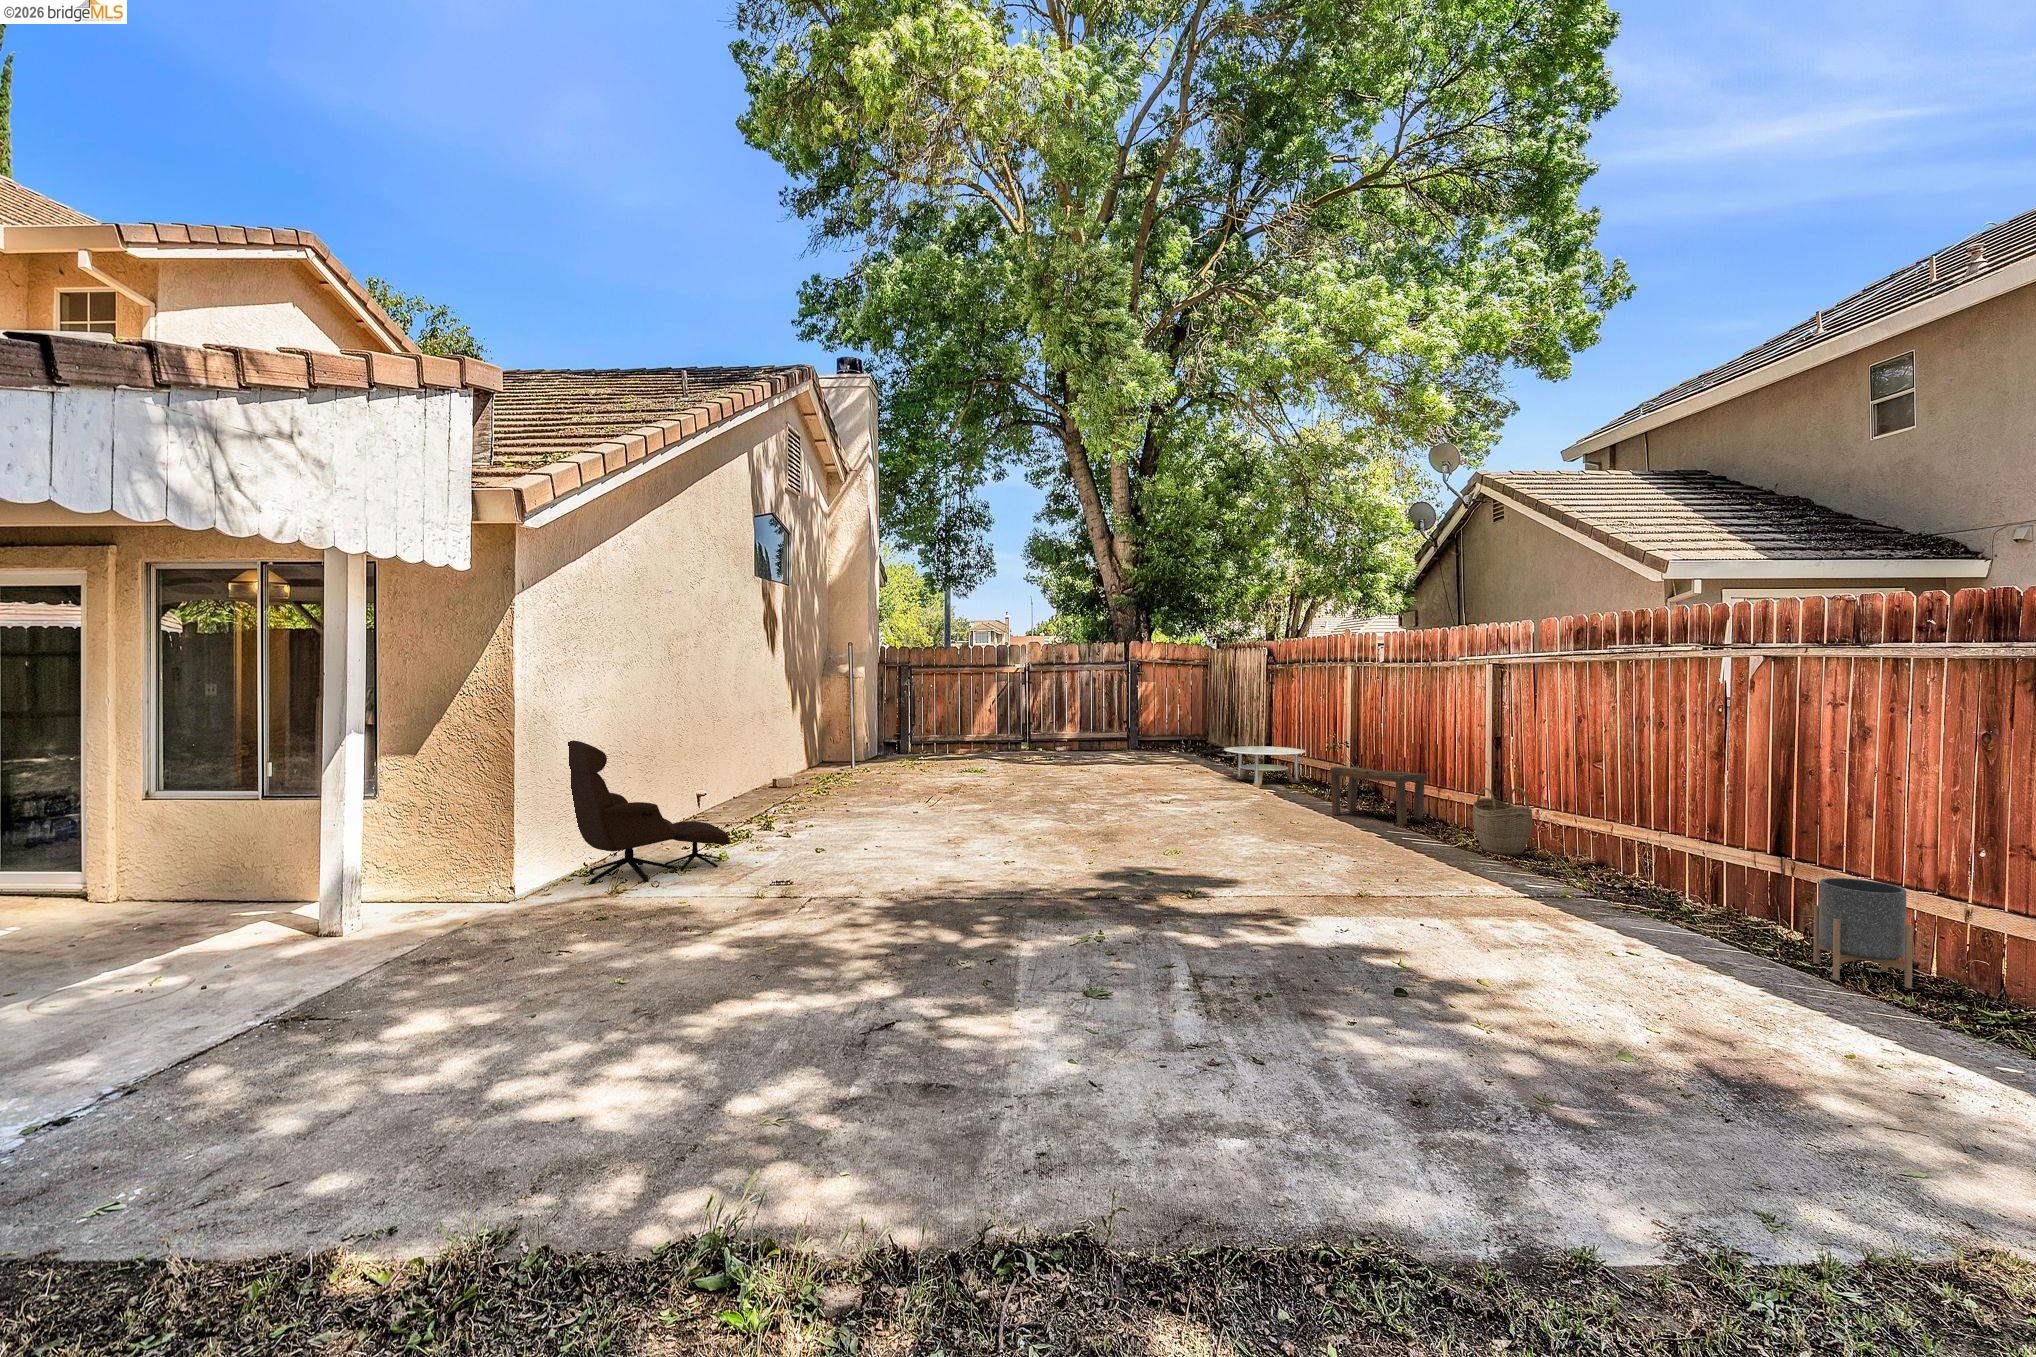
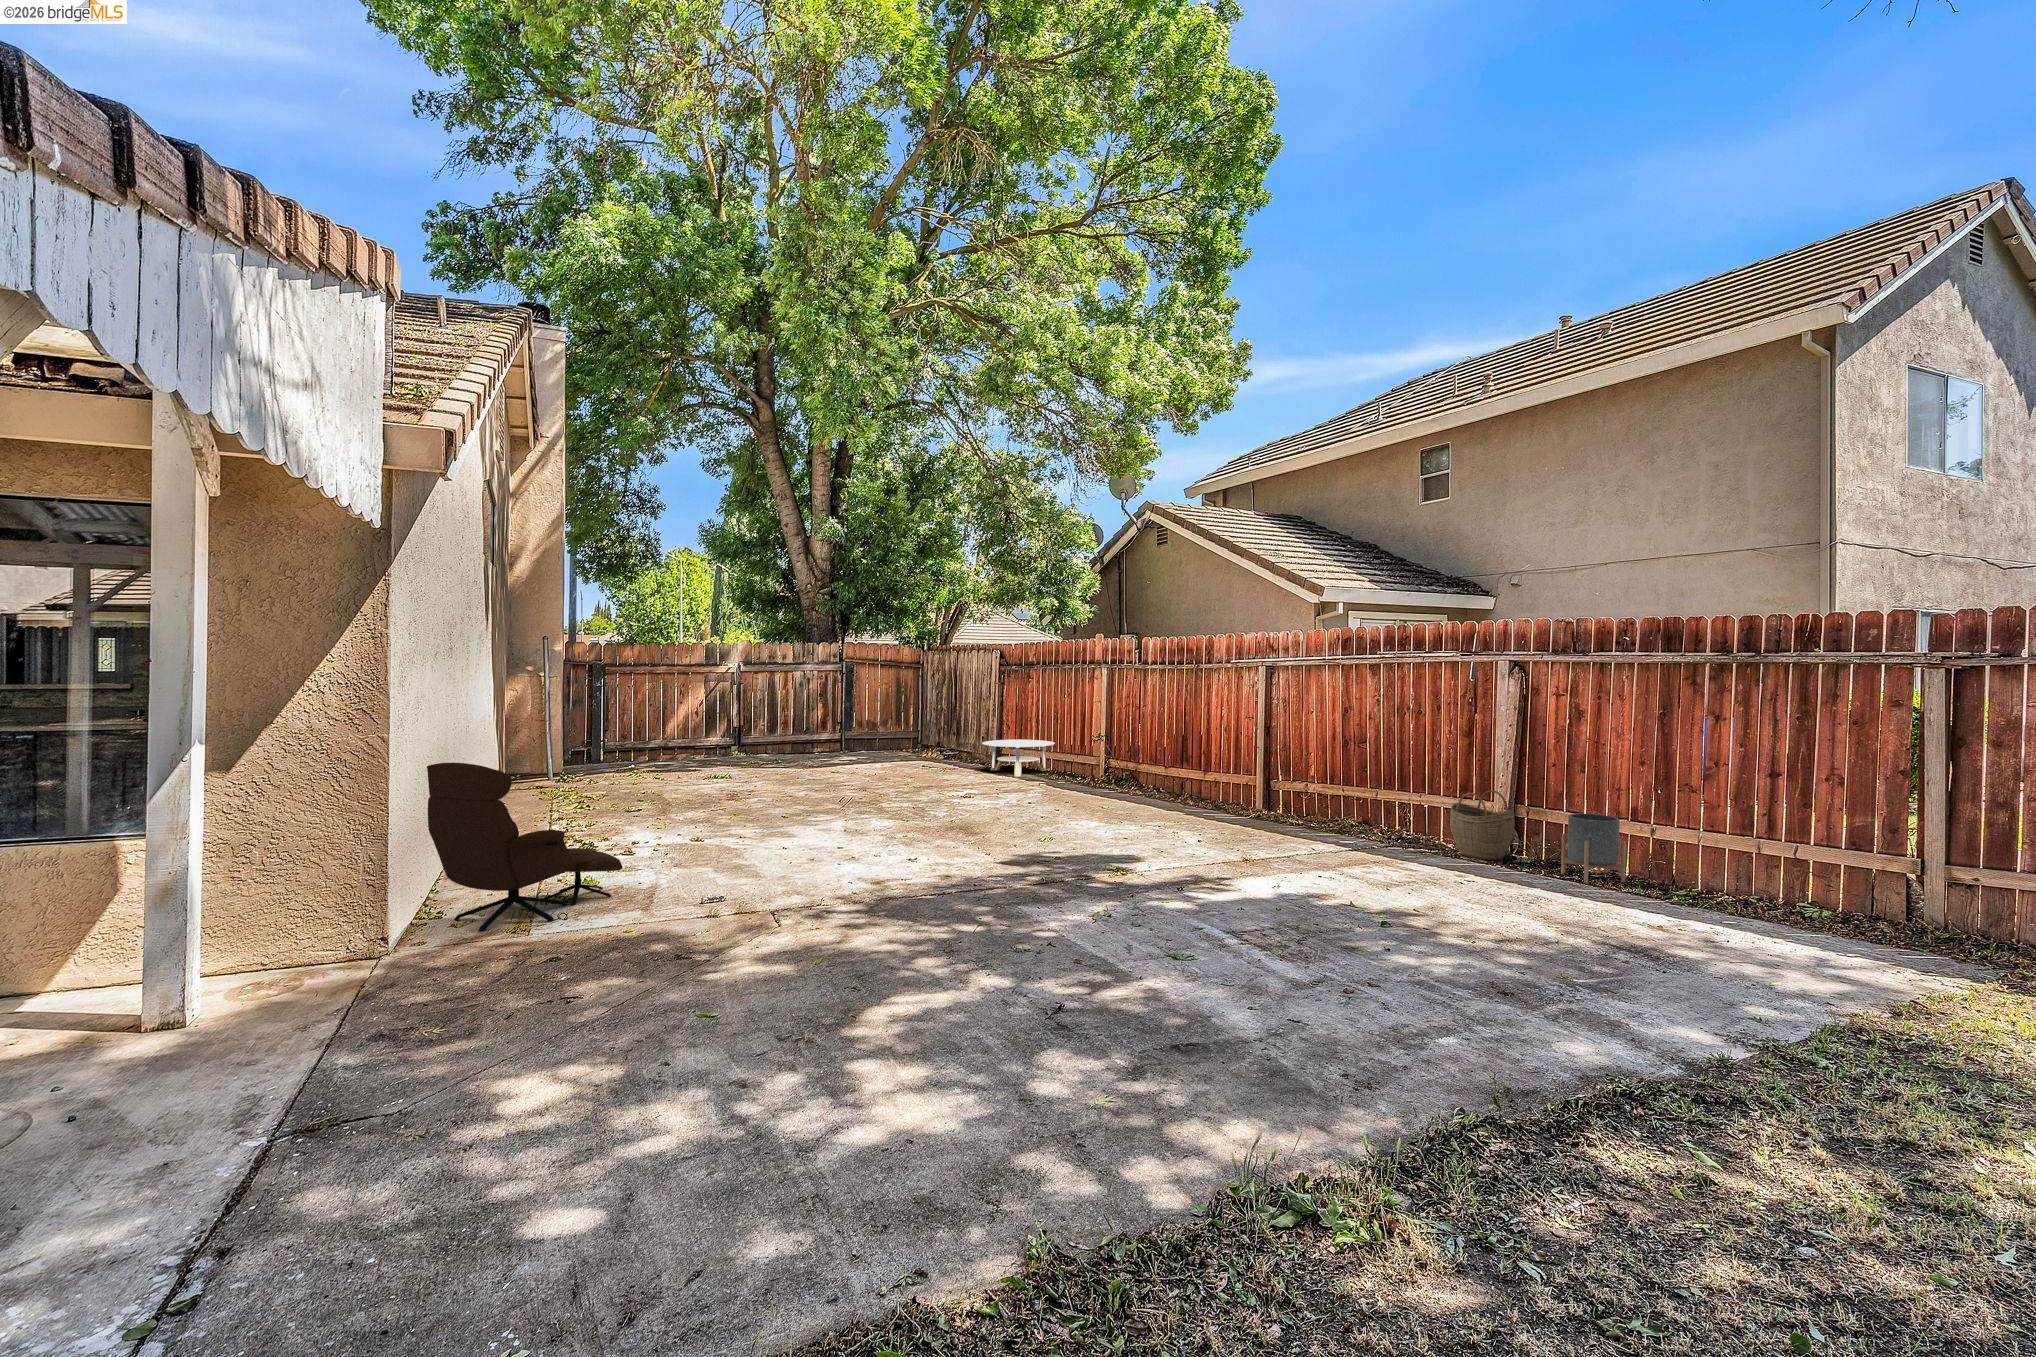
bench: present [1330,767,1427,826] -> none [1116,754,1195,802]
woven basket: present [1473,787,1533,855] -> present [1450,790,1515,860]

